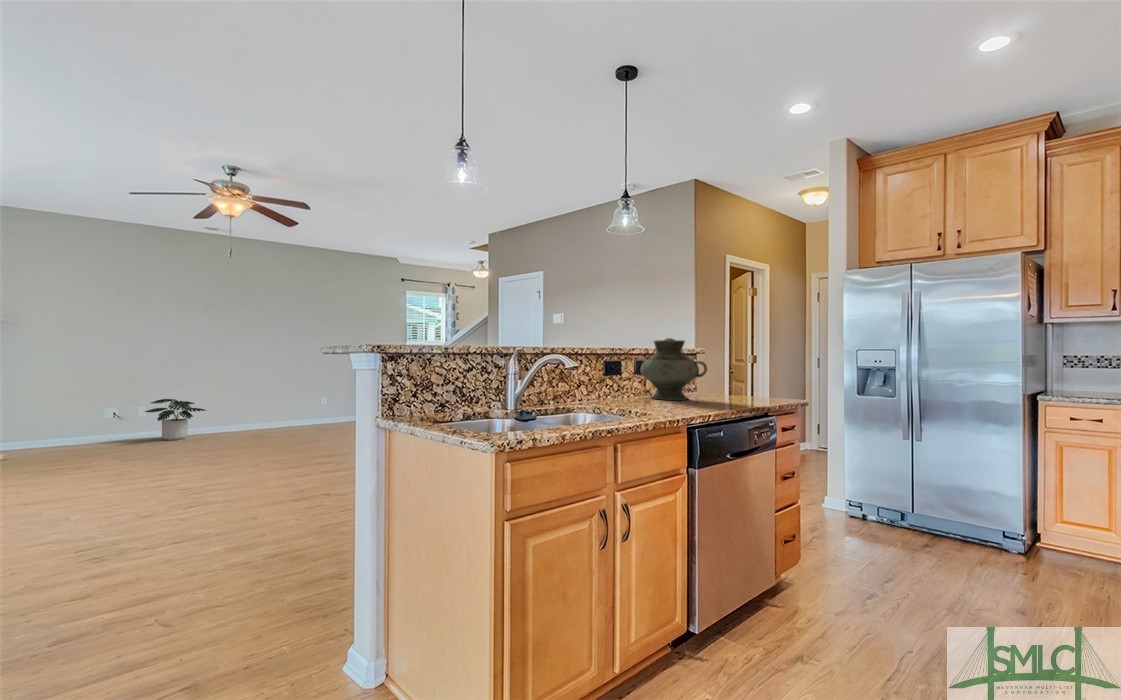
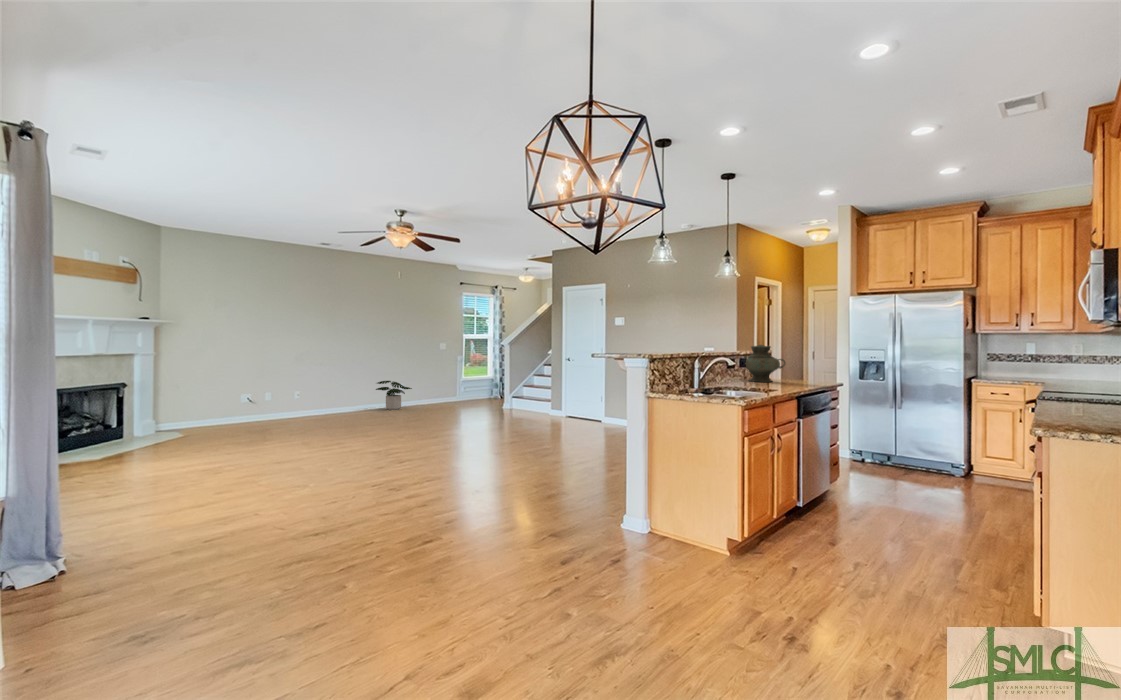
potted plant: present [145,399,206,440] -> present [376,381,412,410]

